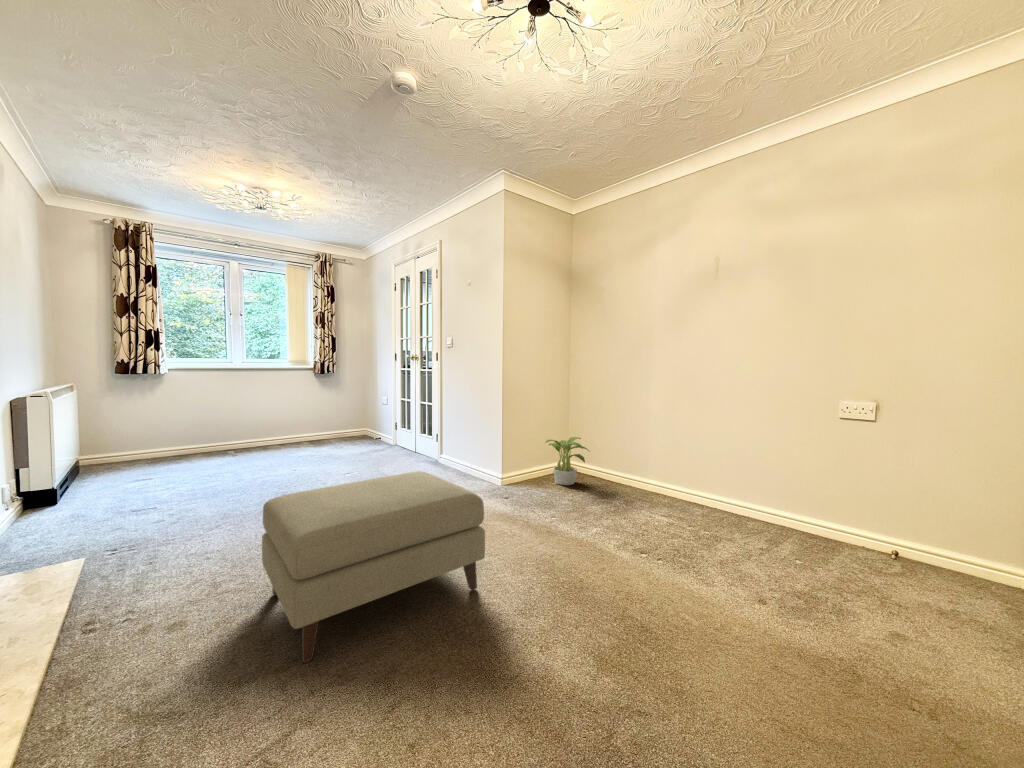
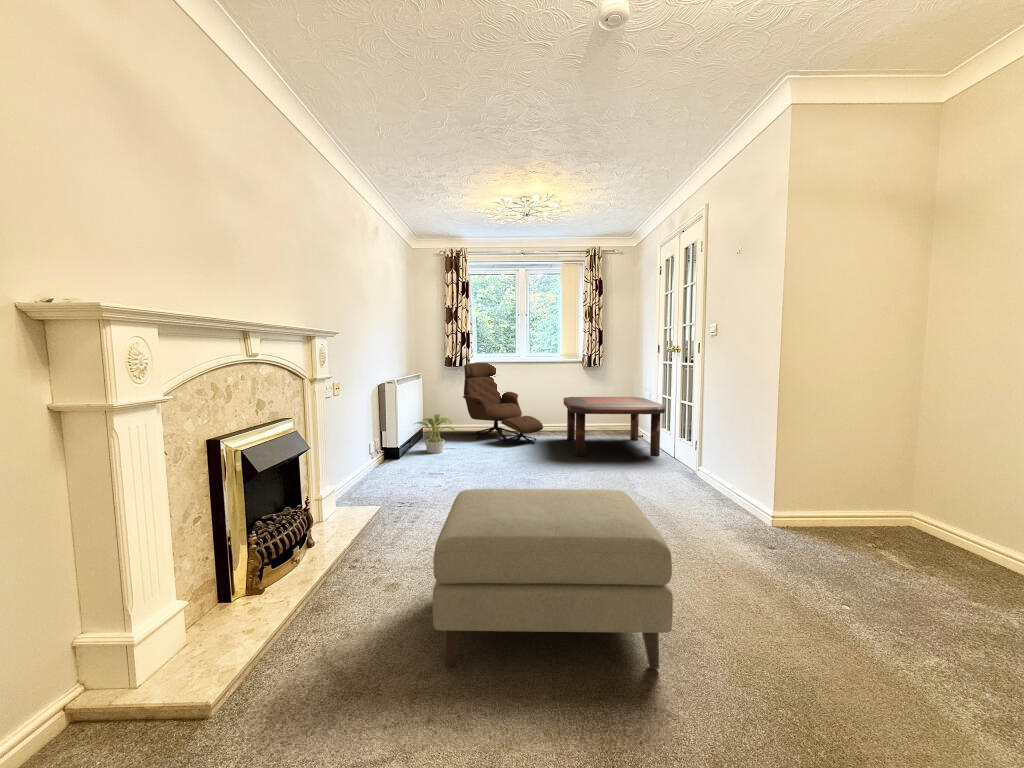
lounge chair: none [153,369,275,464] -> present [463,363,543,445]
coffee table: none [298,402,405,463] -> present [564,397,665,457]
potted plant: present [546,437,589,485] -> present [415,414,456,453]

